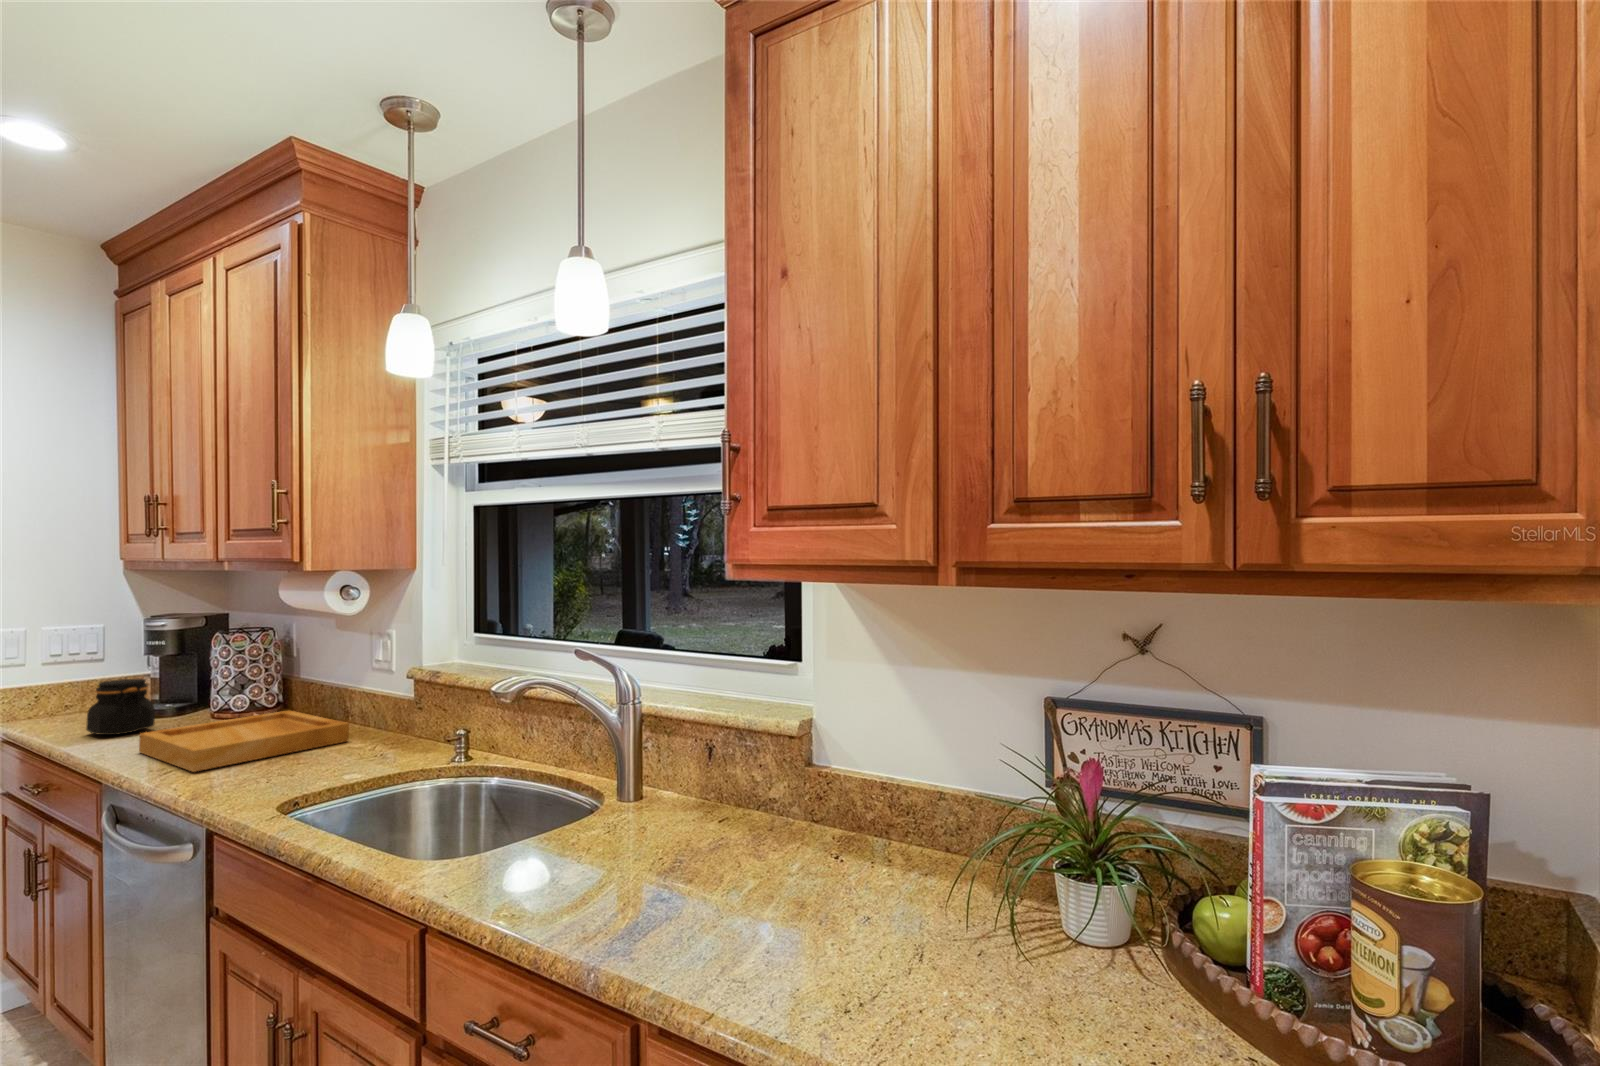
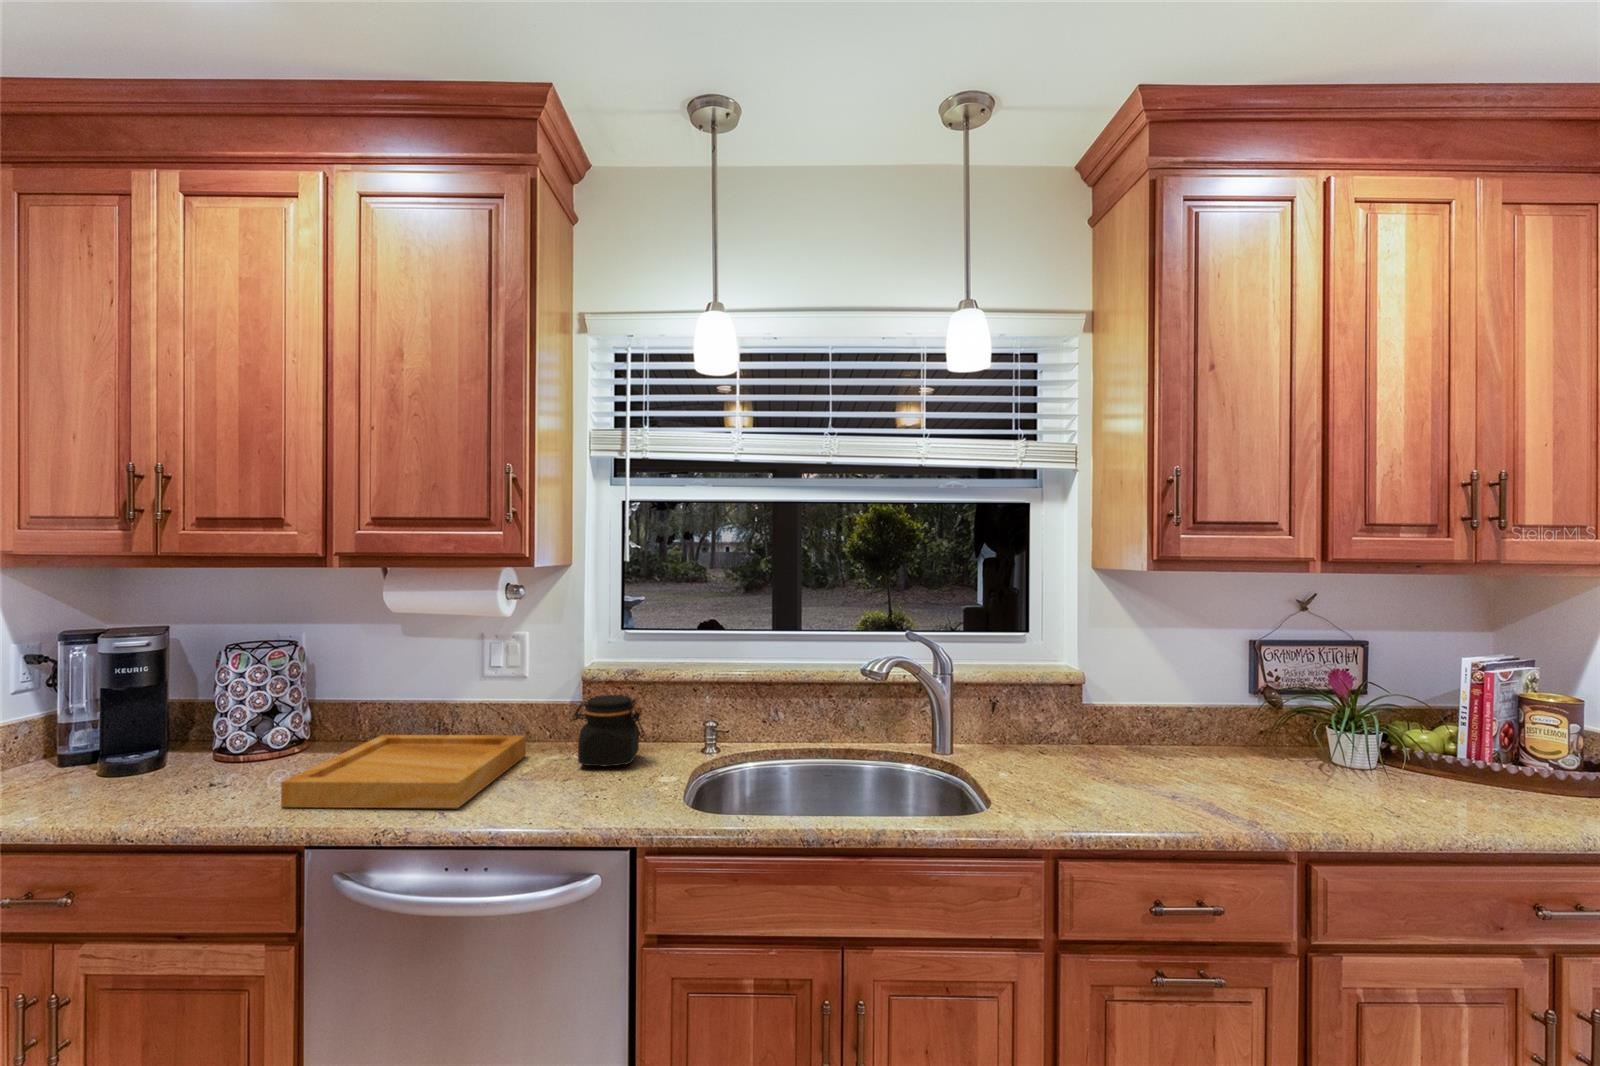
jar: present [86,678,155,735] -> present [573,695,644,767]

